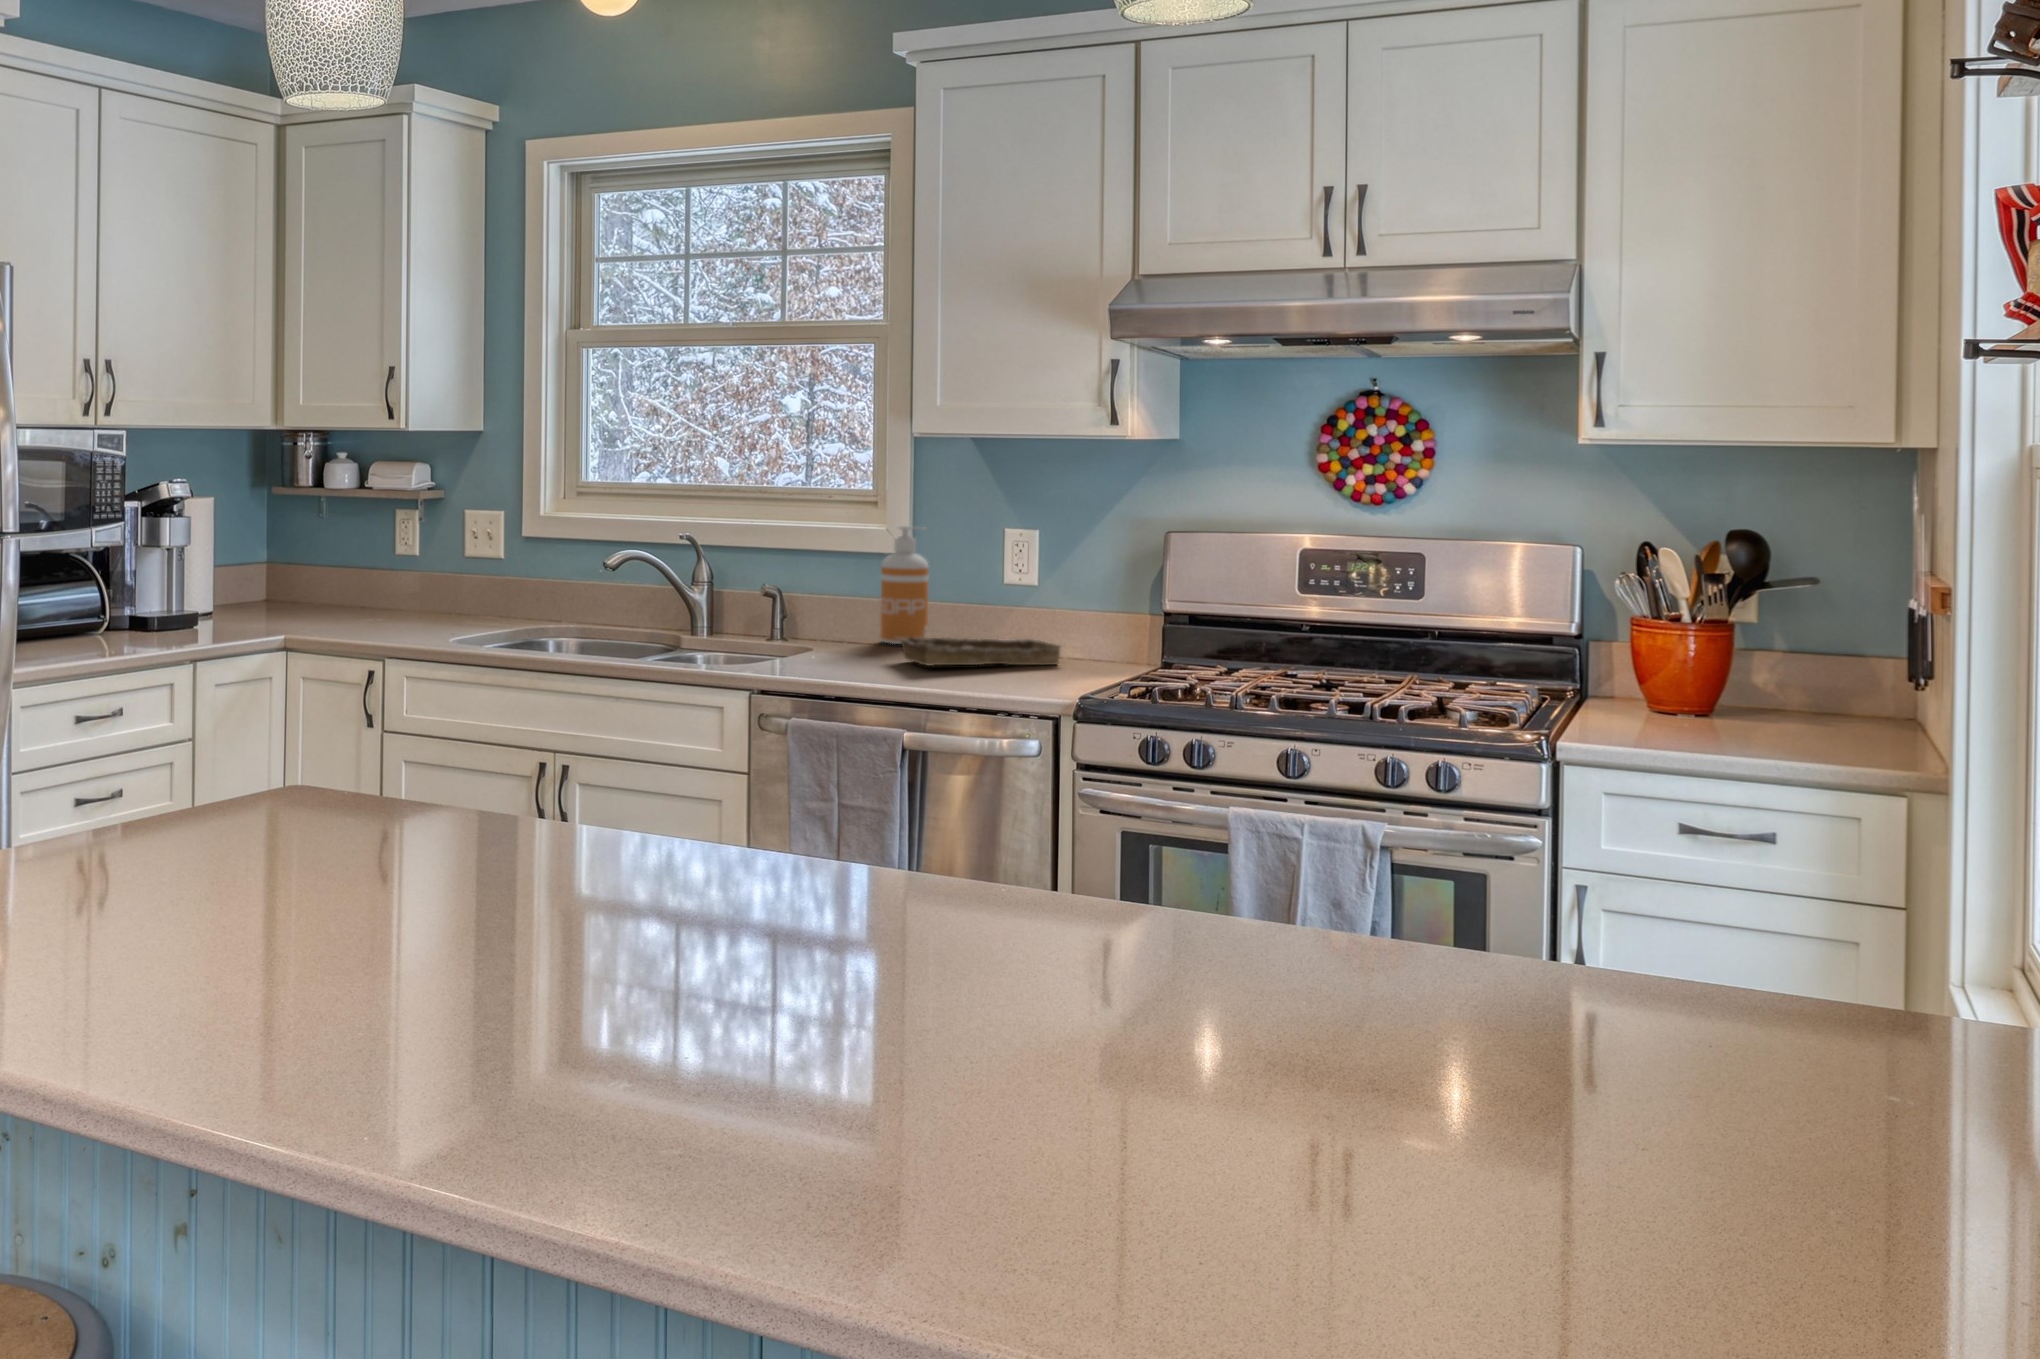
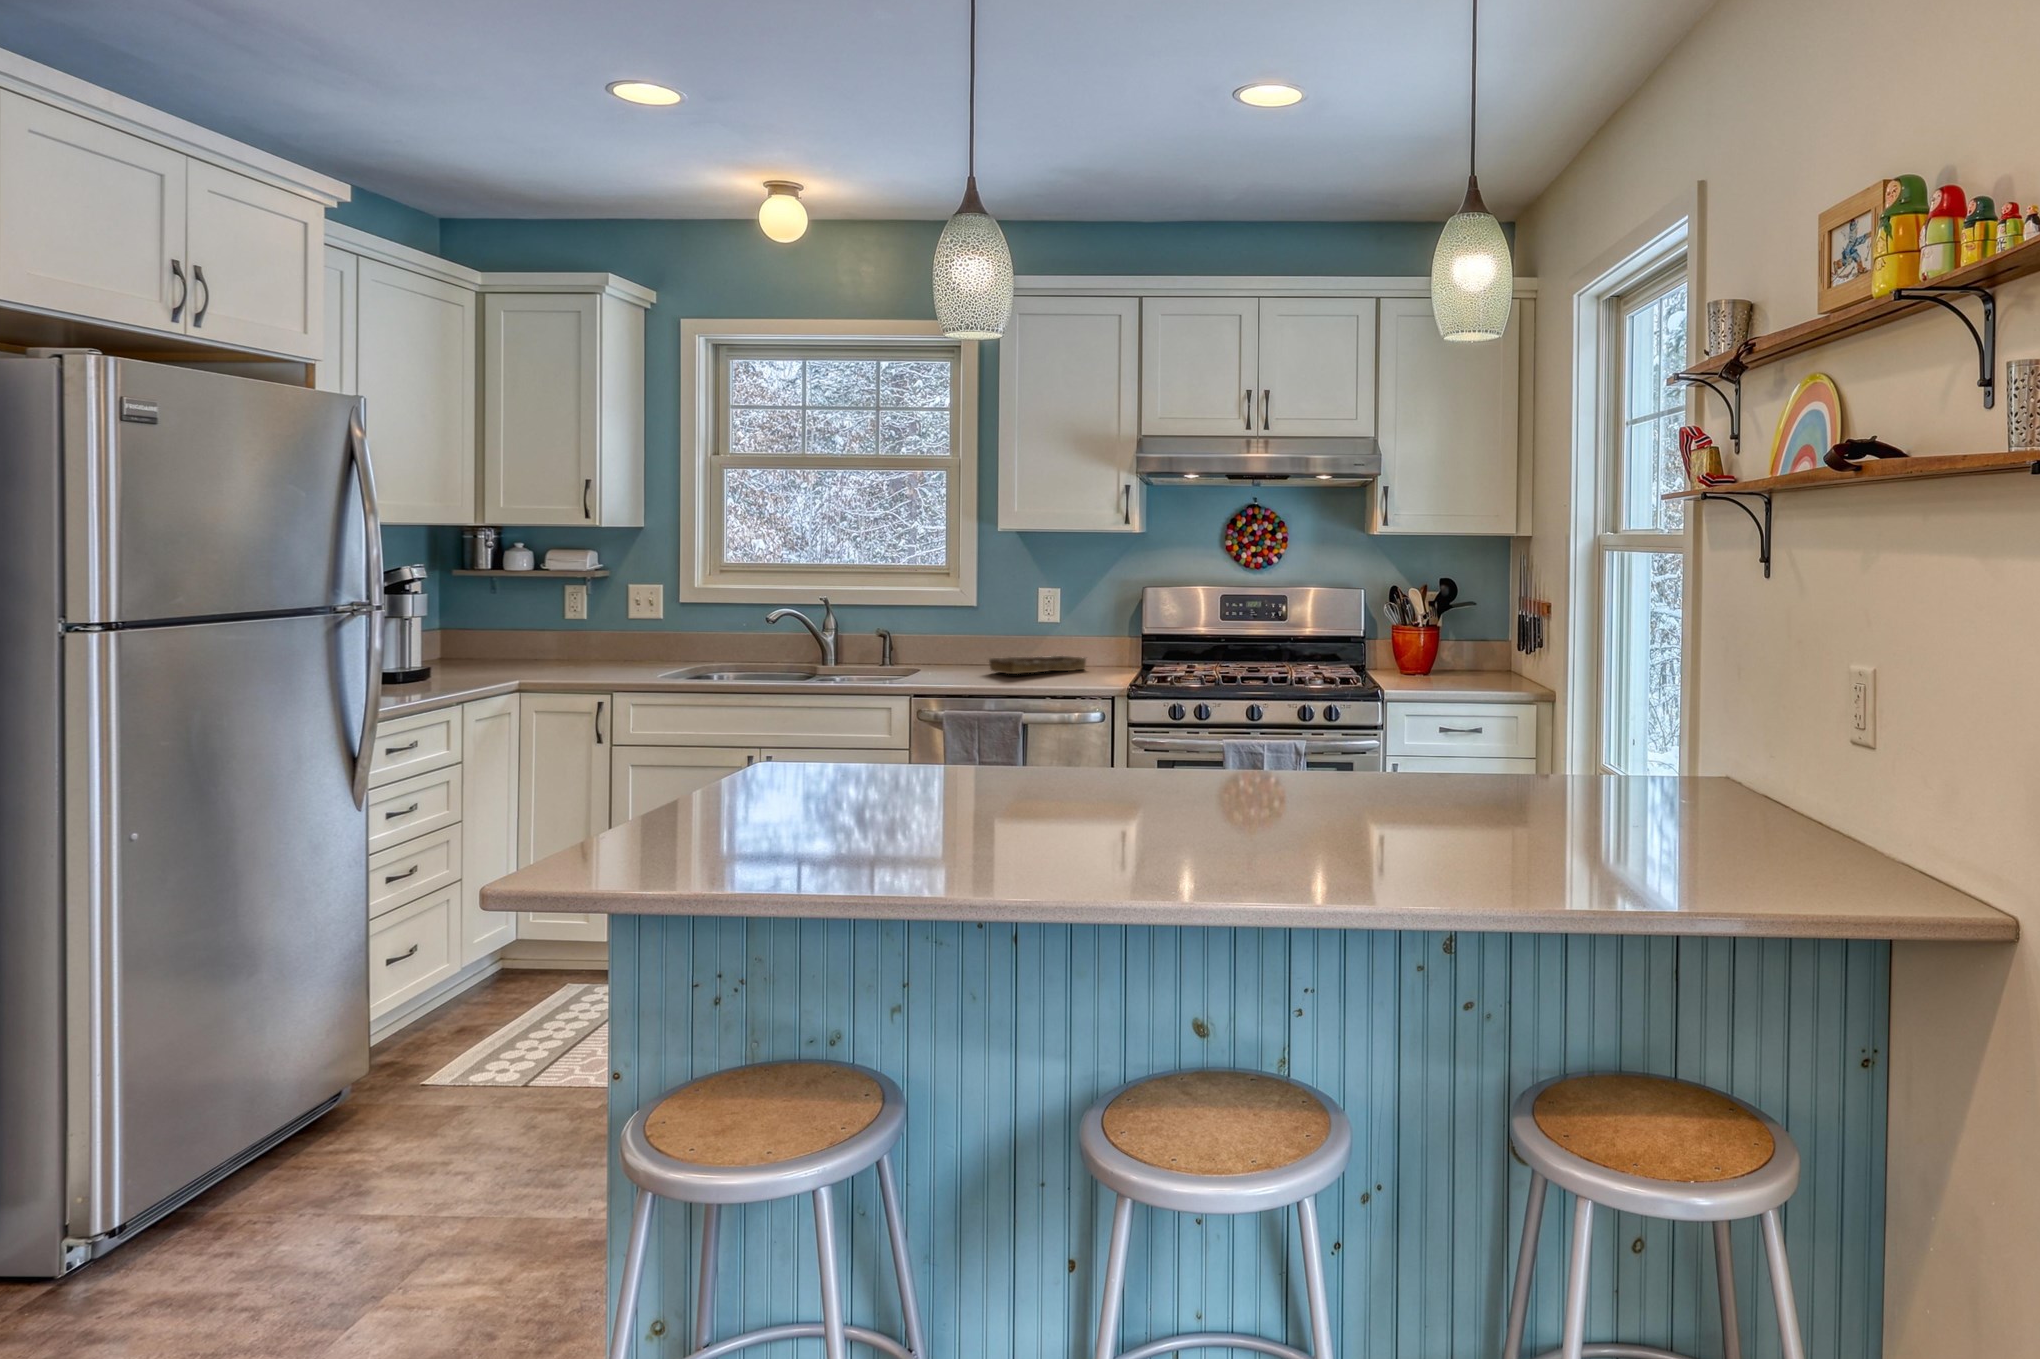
soap dispenser: present [880,526,929,644] -> none [961,588,992,663]

